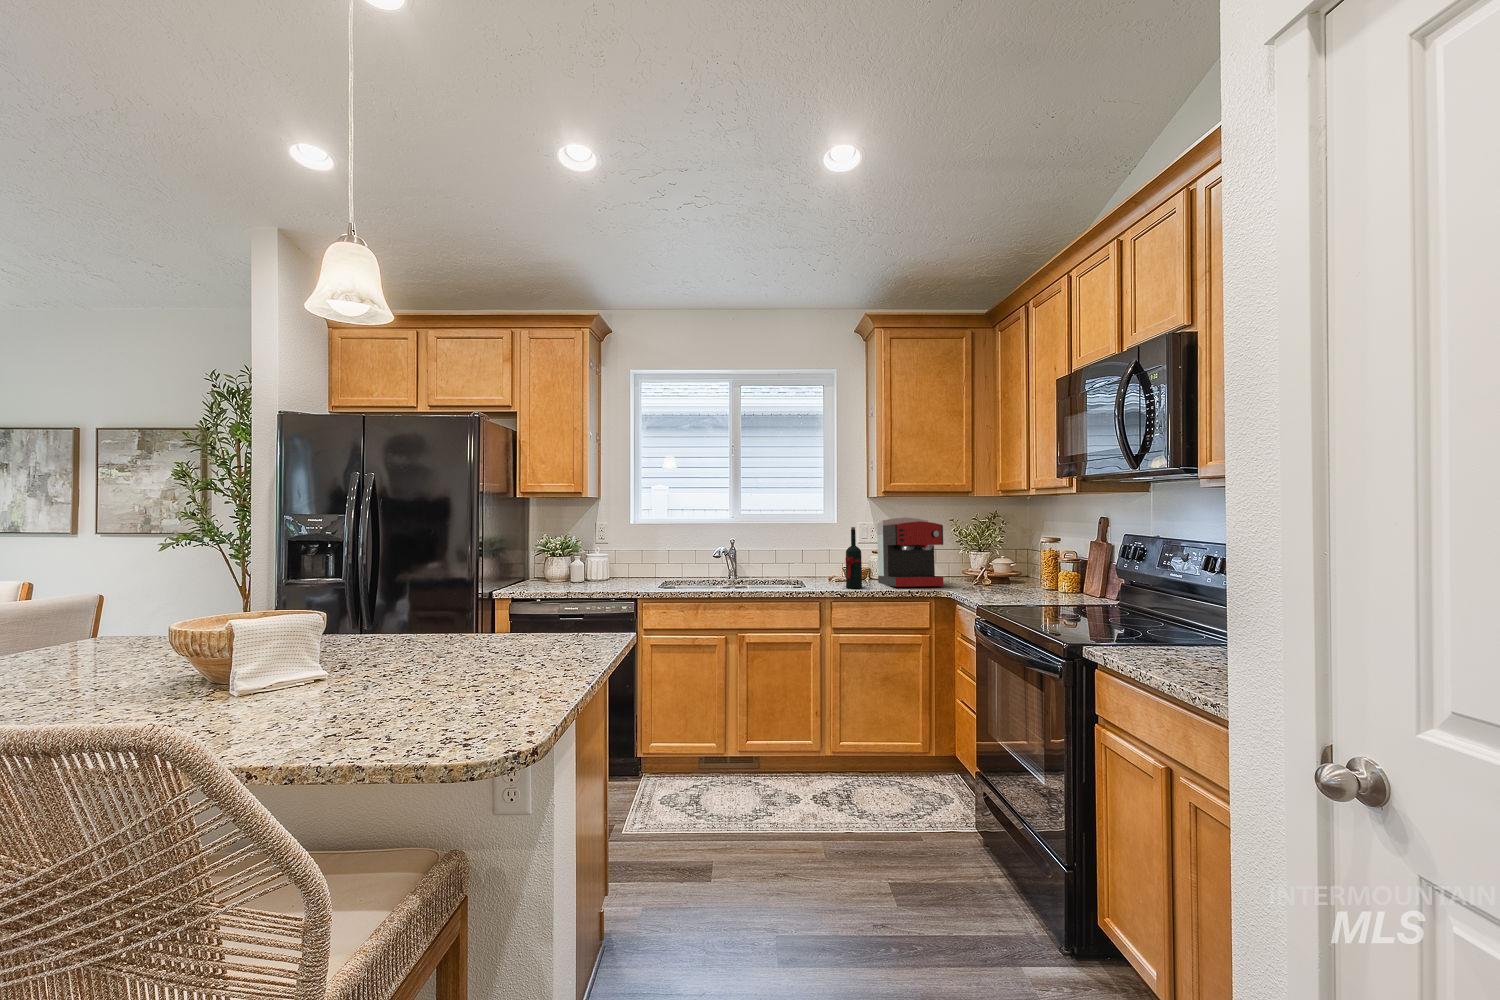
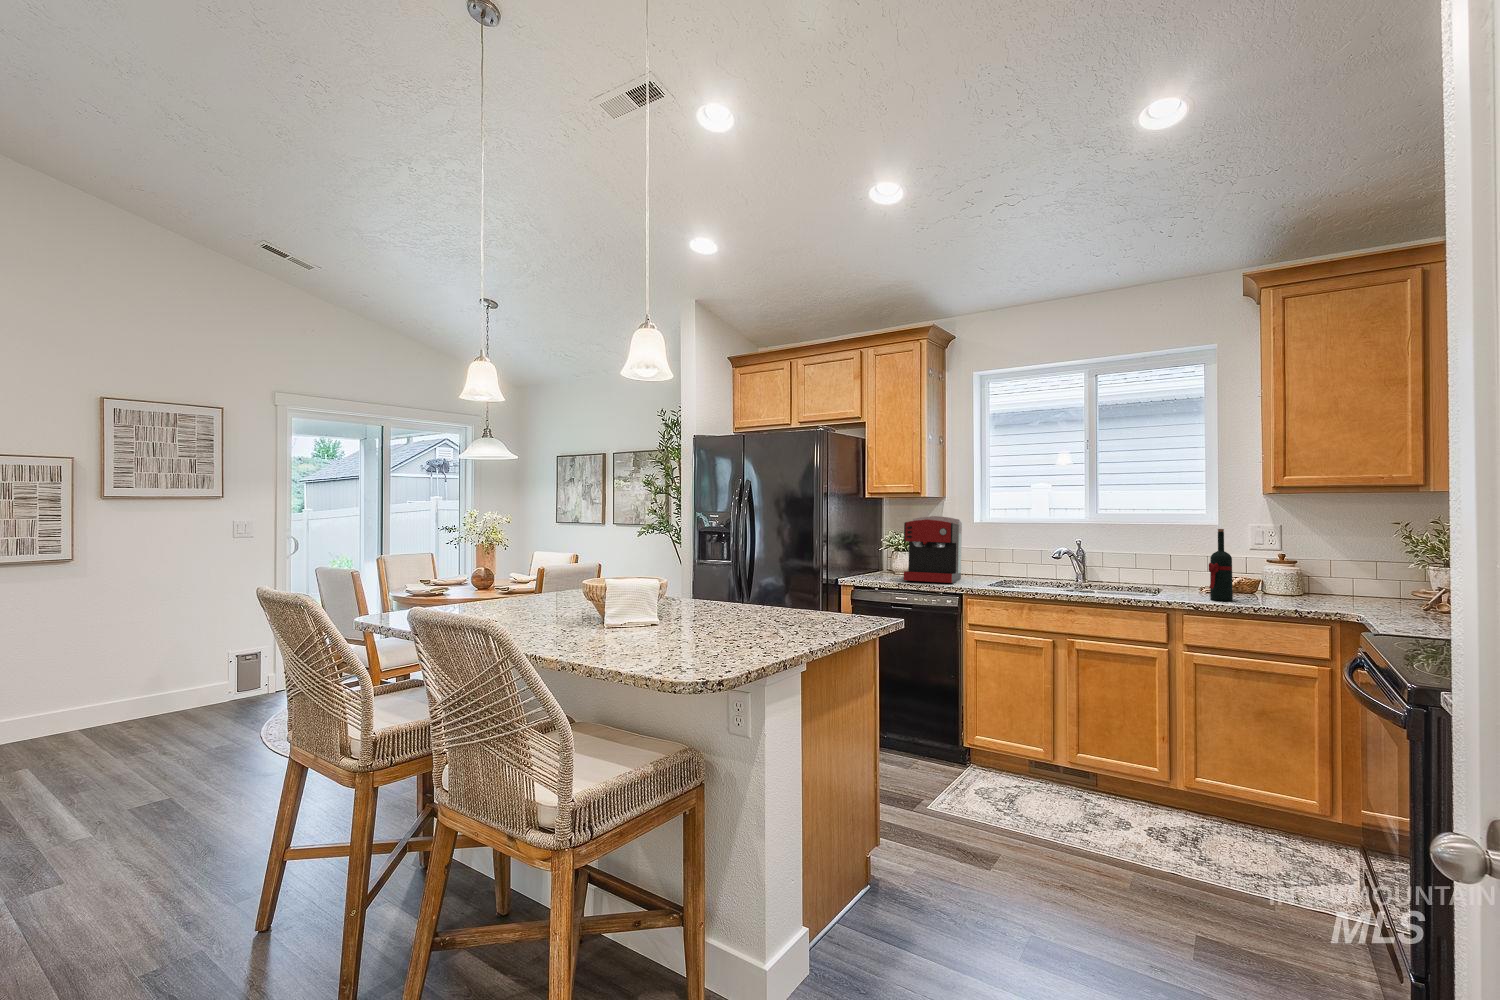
coffee maker: present [877,517,943,587] -> present [904,516,962,583]

